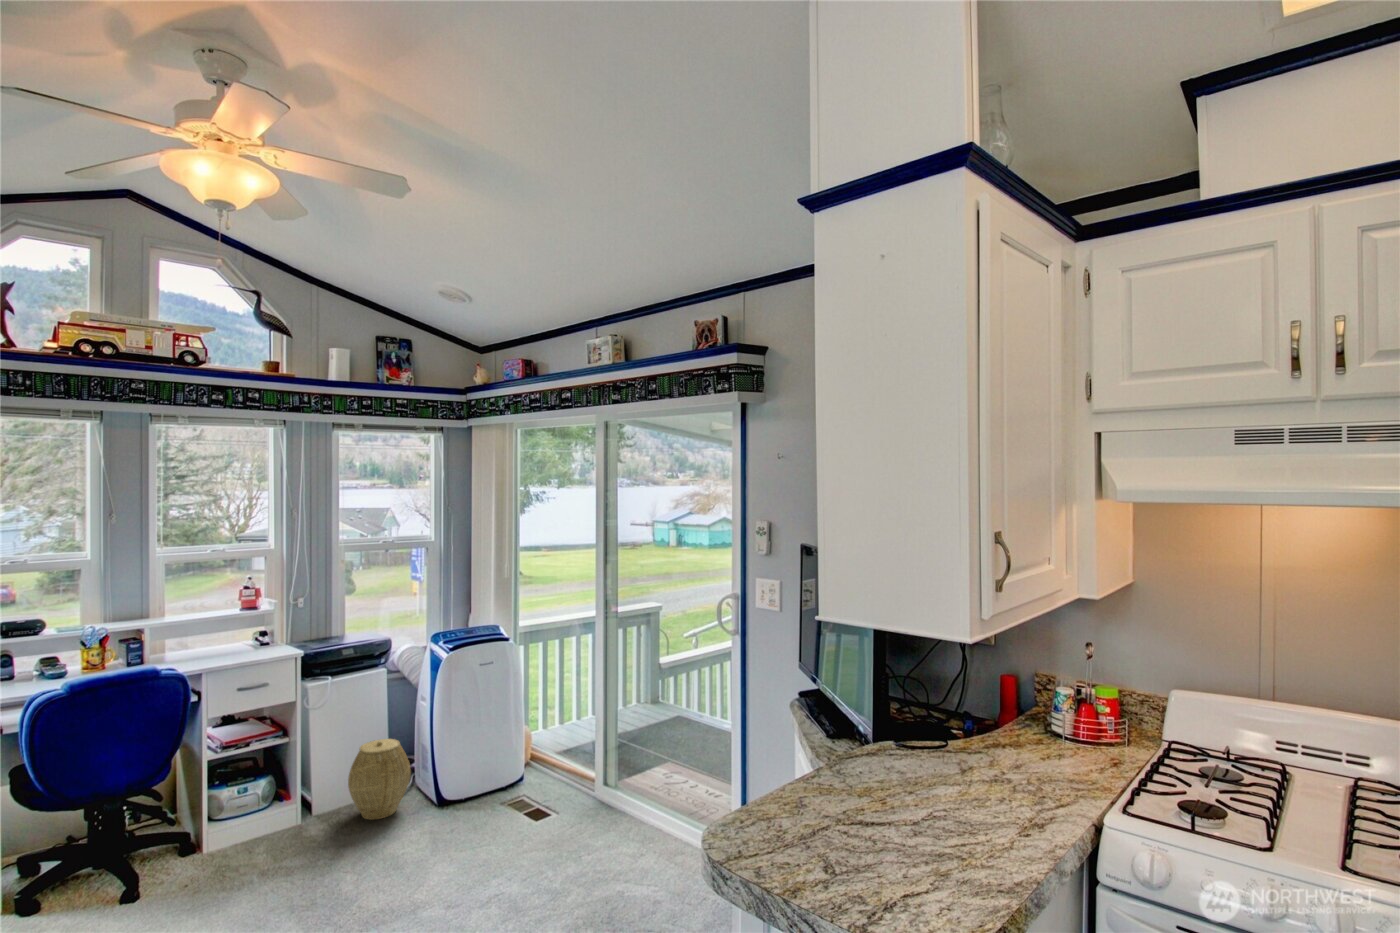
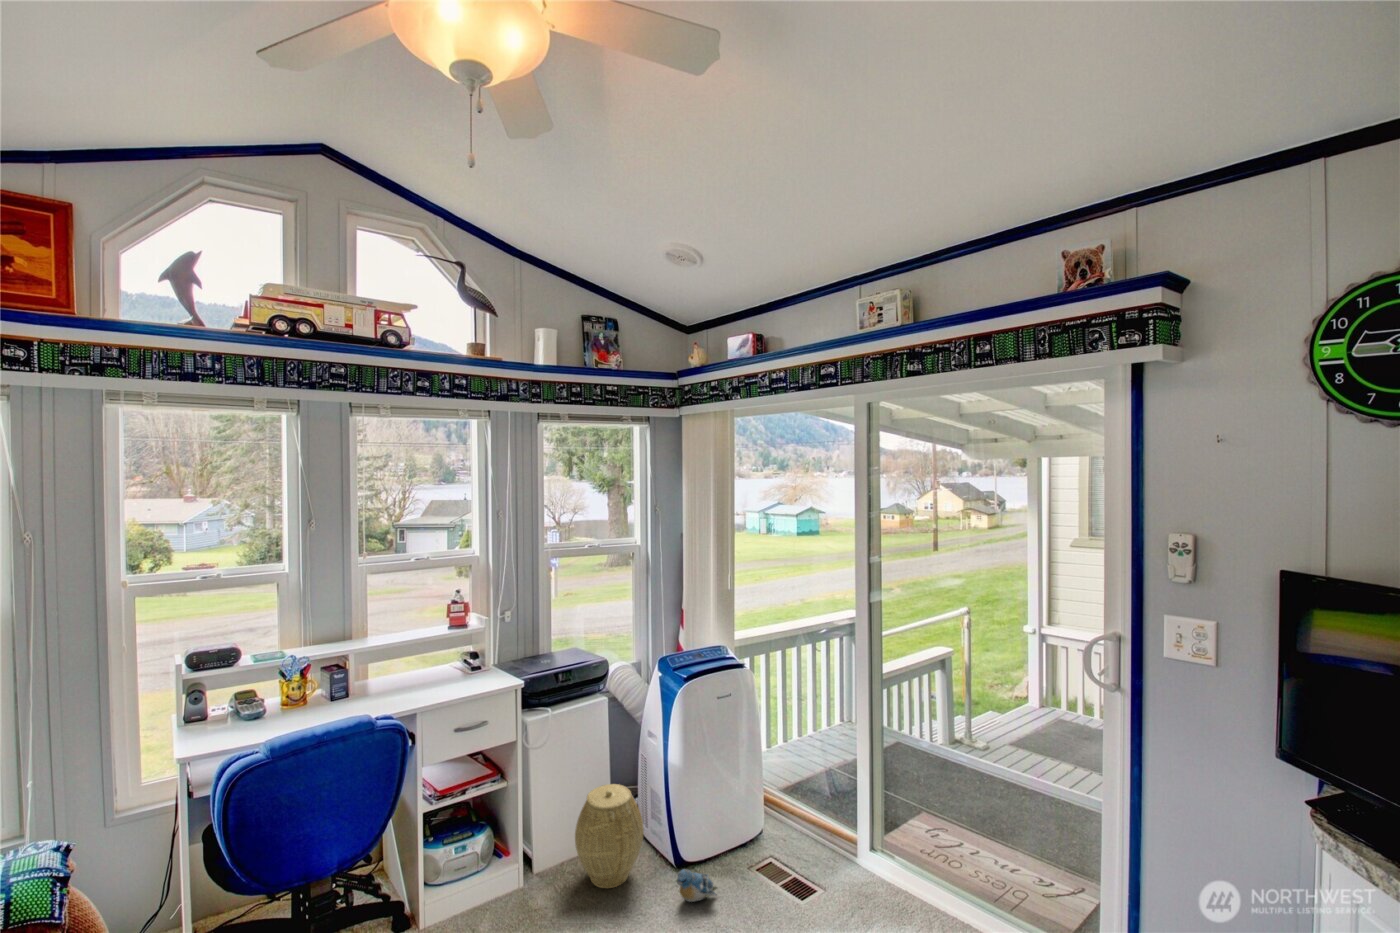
plush toy: none [430,797,468,822] -> present [676,869,717,902]

